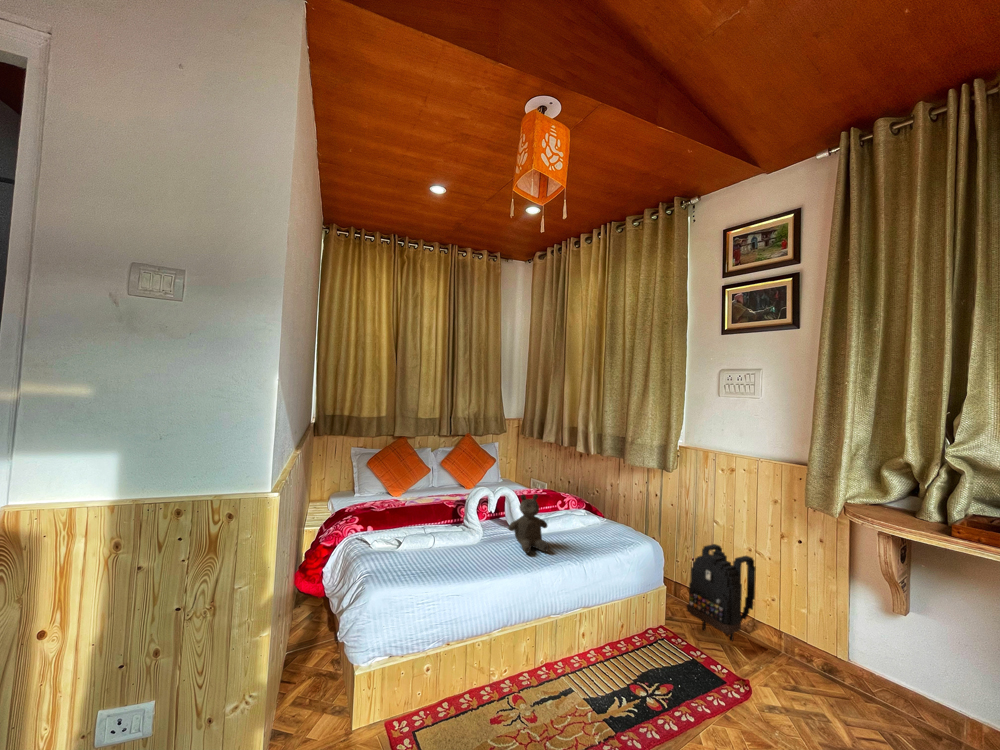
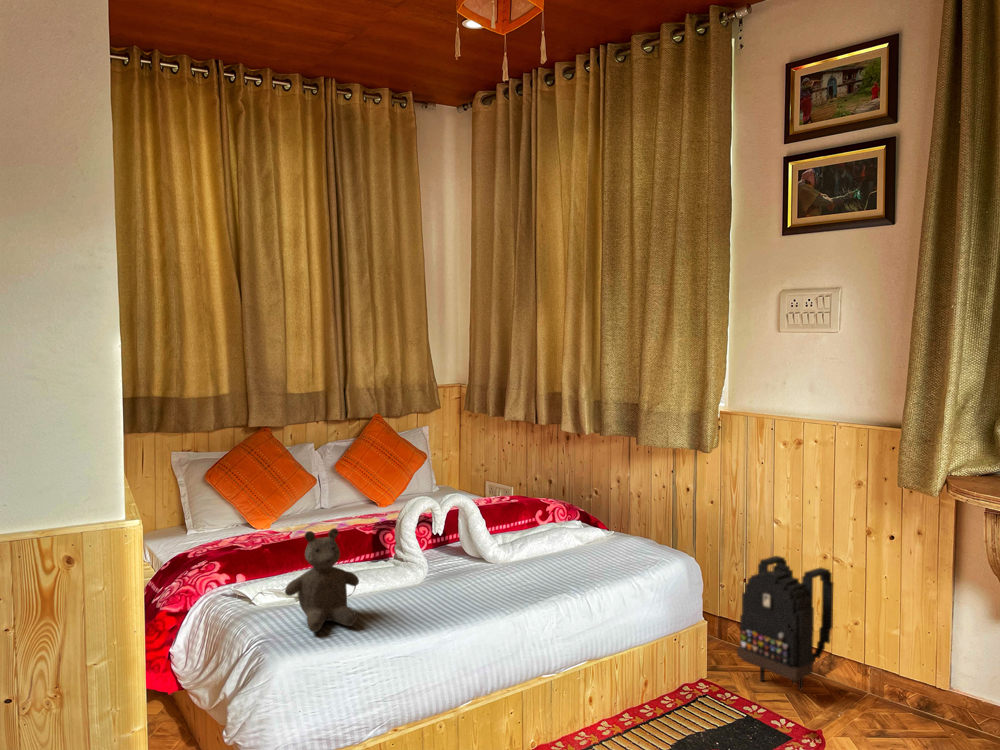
teddy bear: present [509,494,549,553] -> present [285,528,359,632]

